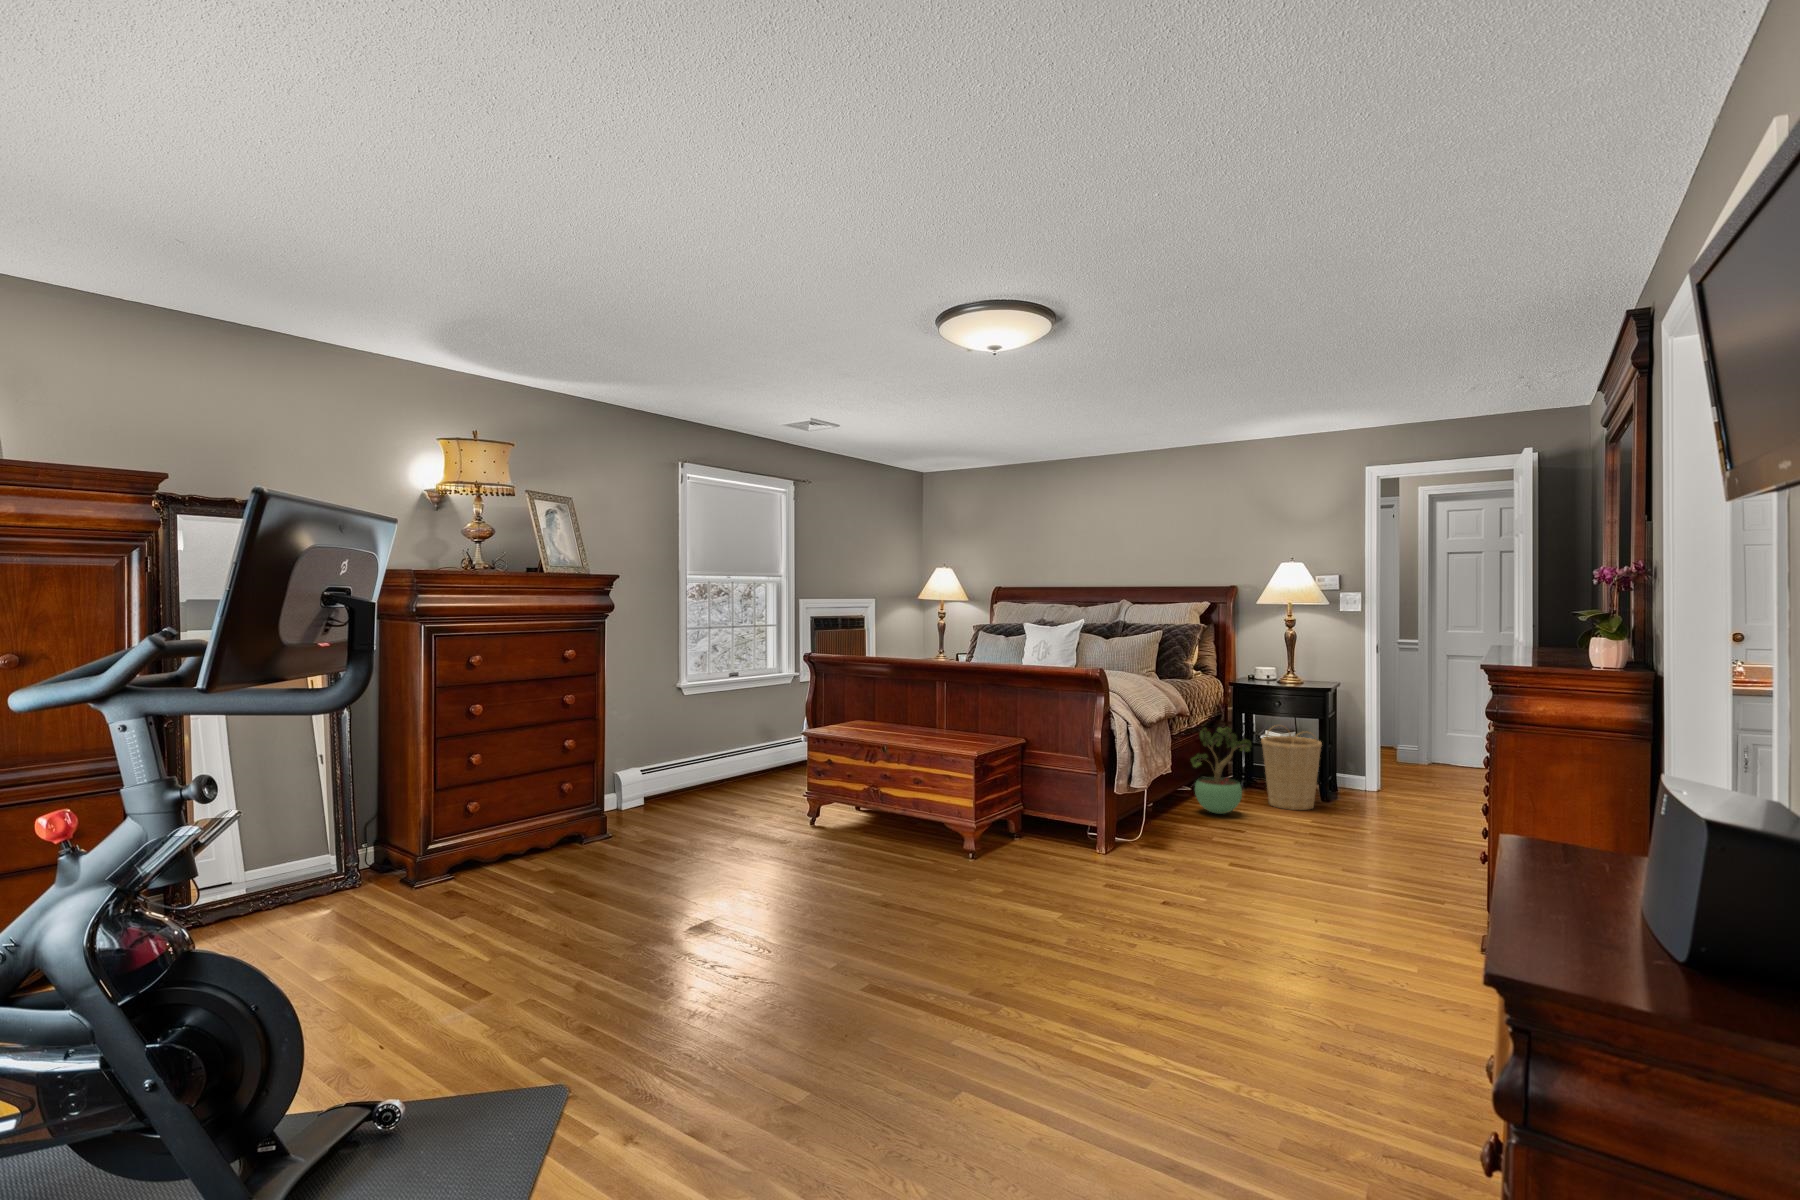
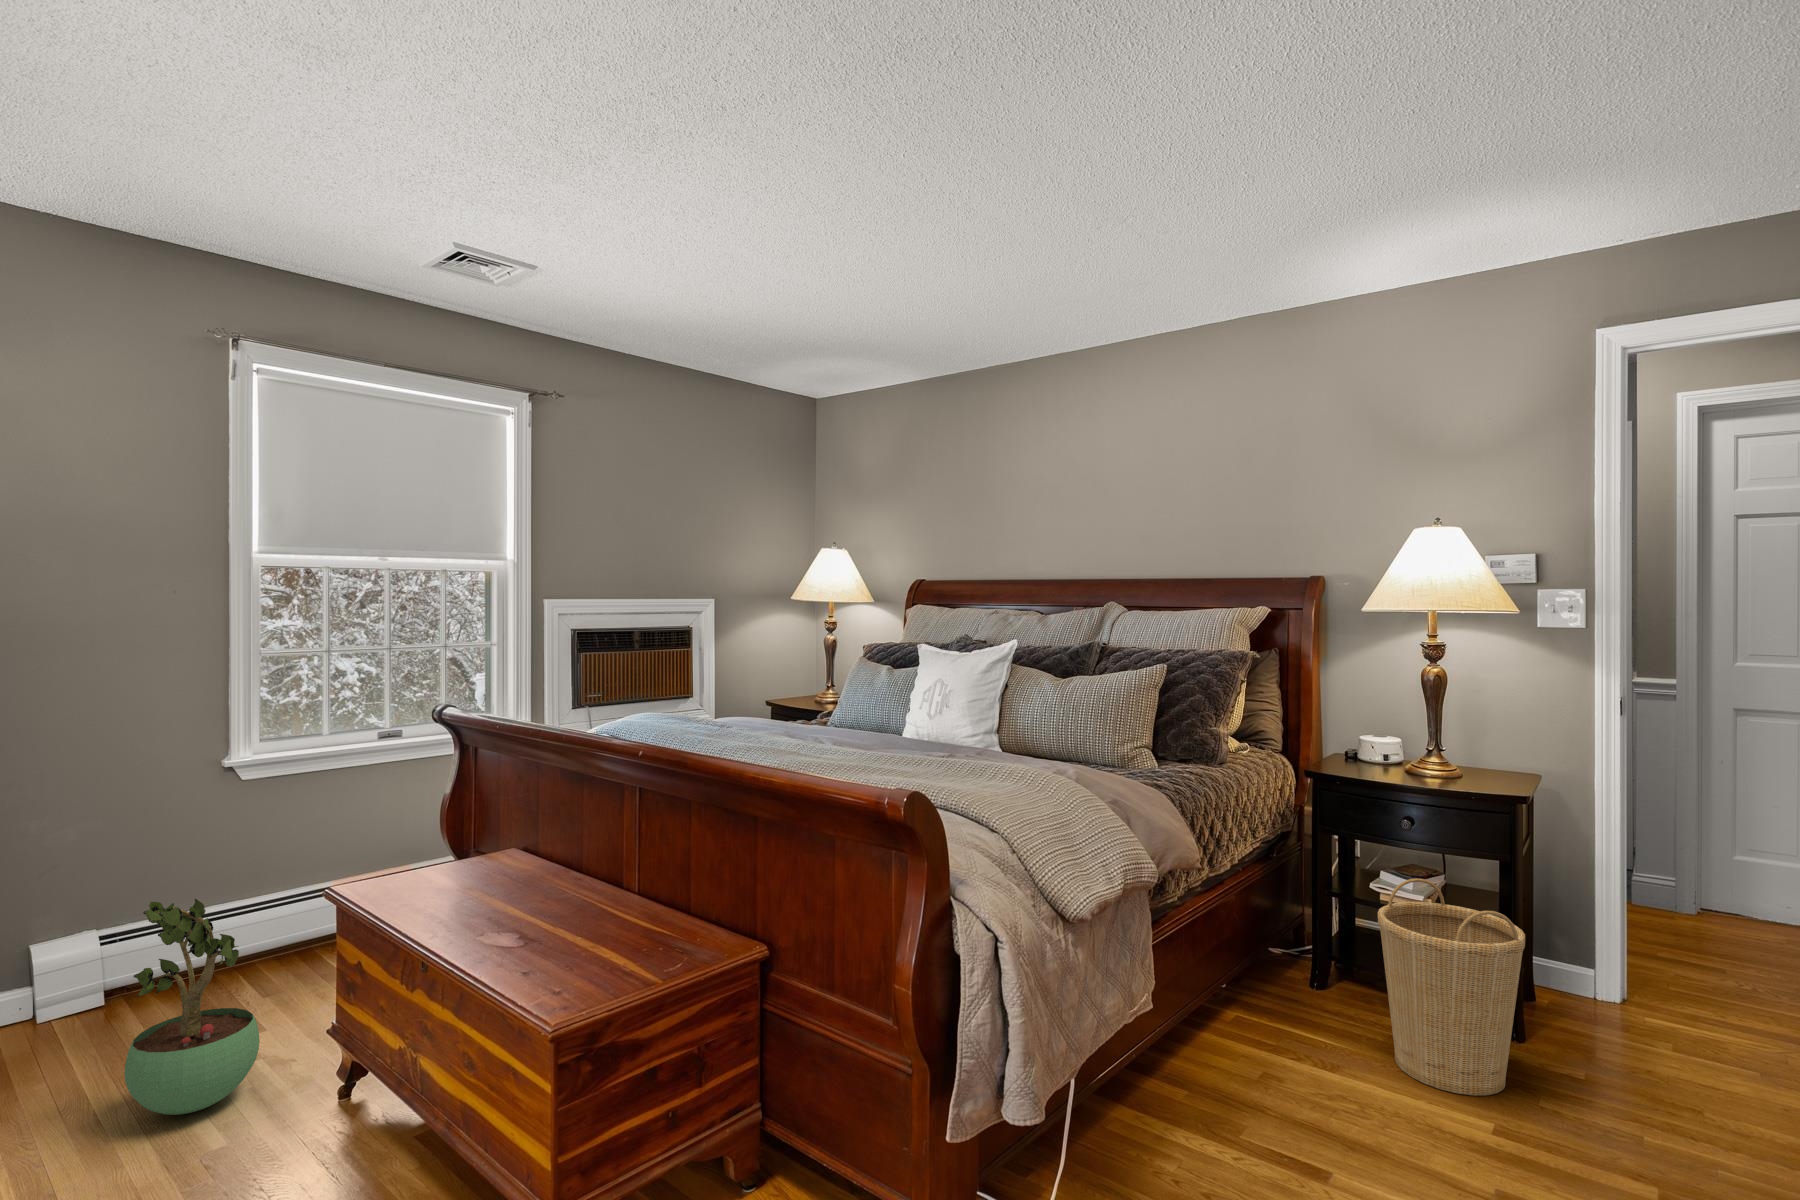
potted plant: present [1191,726,1251,814] -> present [124,899,260,1115]

